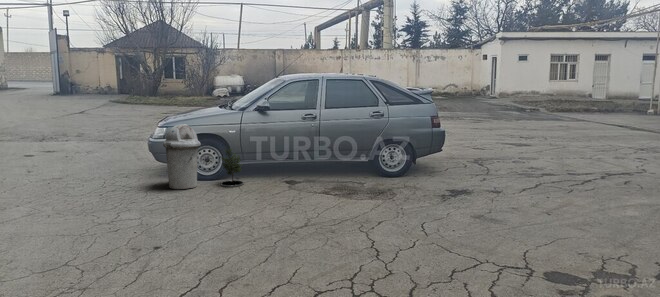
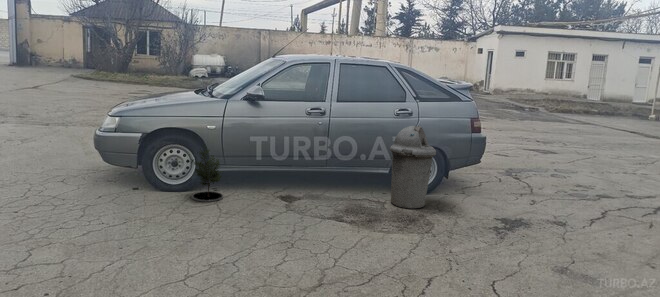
trash can: present [163,124,201,189] -> present [390,126,436,208]

